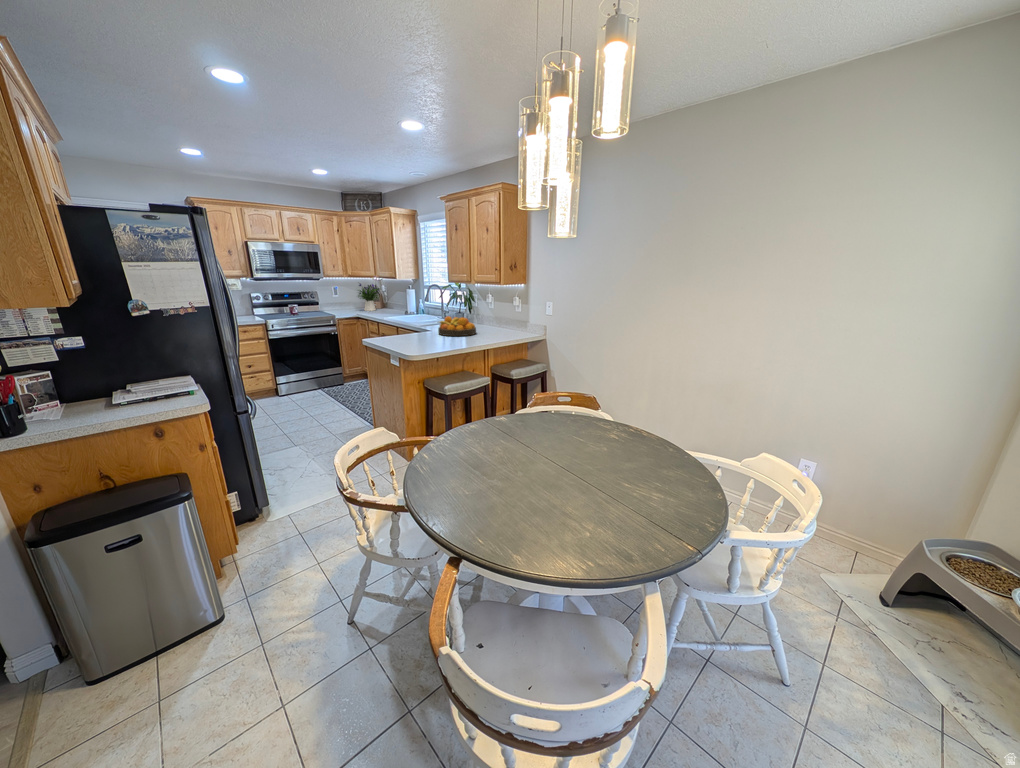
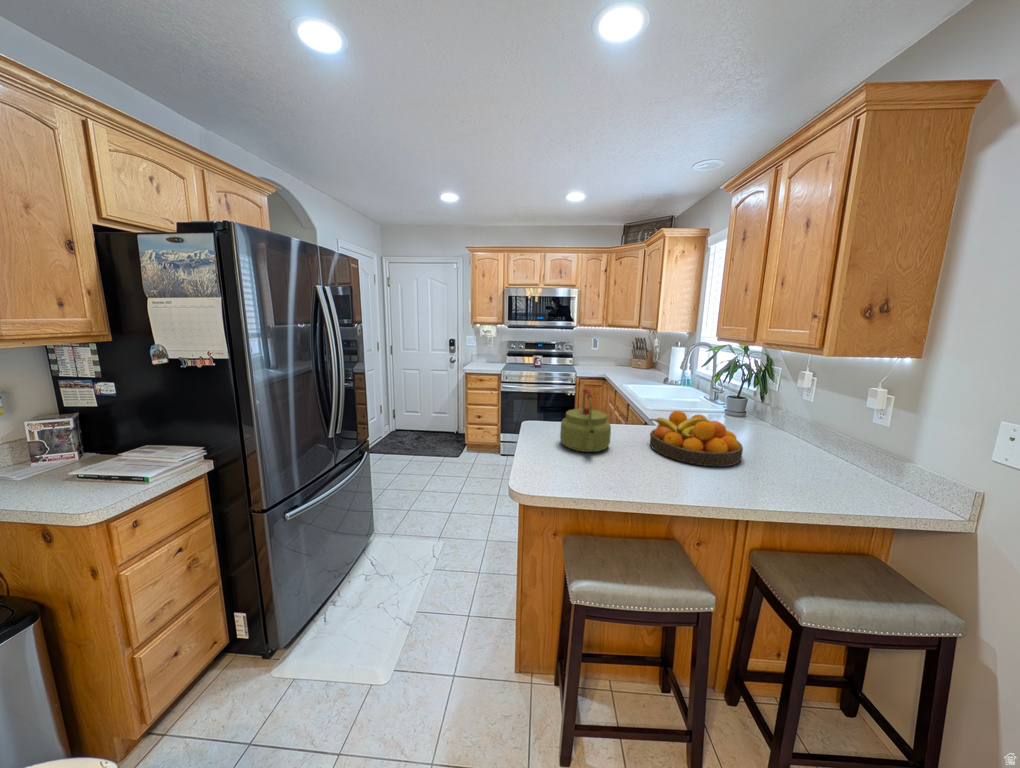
flower arrangement: present [358,283,380,311] -> none [606,333,644,371]
kettle: none [400,309,426,341] -> present [560,388,611,452]

